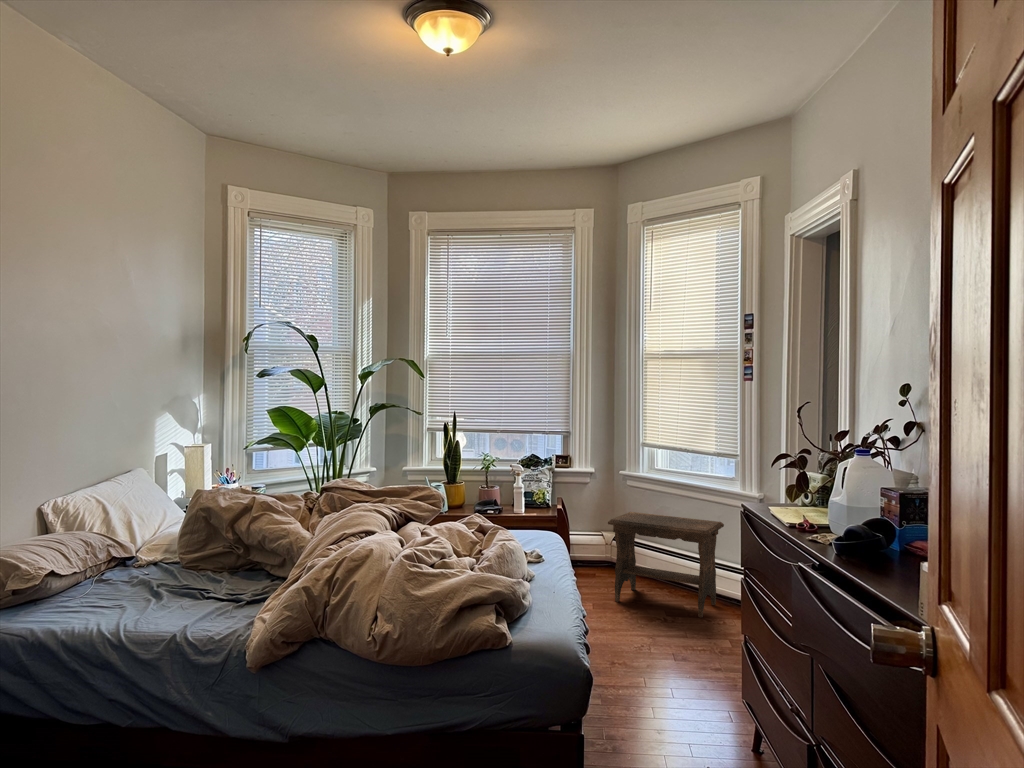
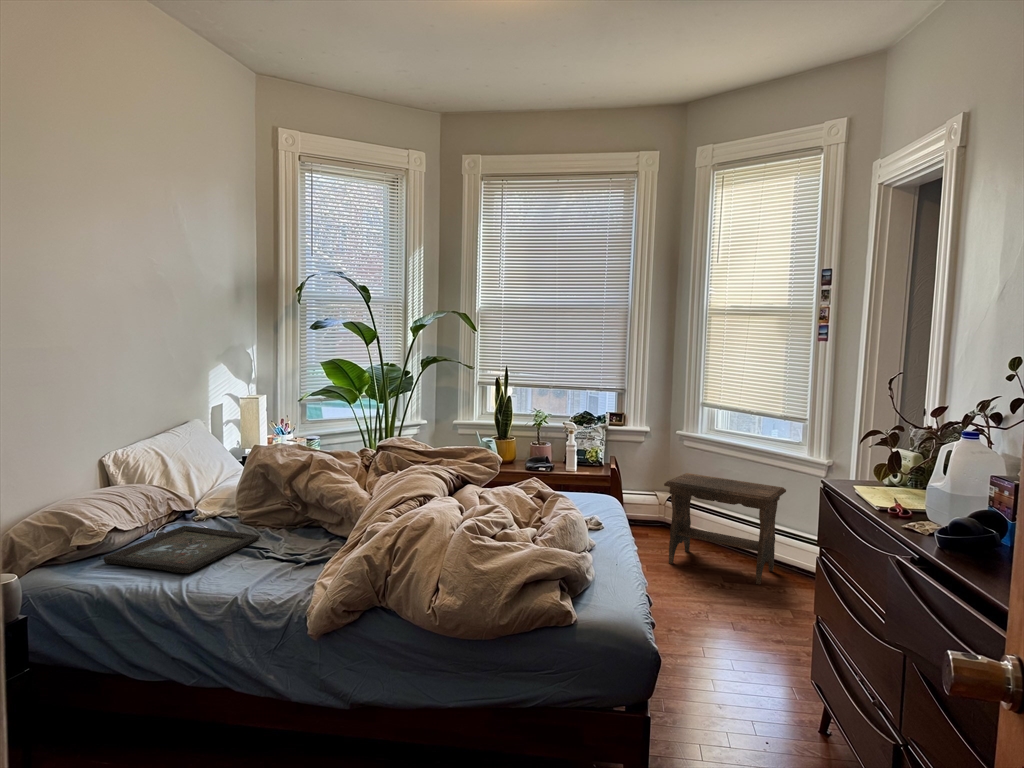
tray: none [39,571,202,614] -> present [103,526,260,573]

